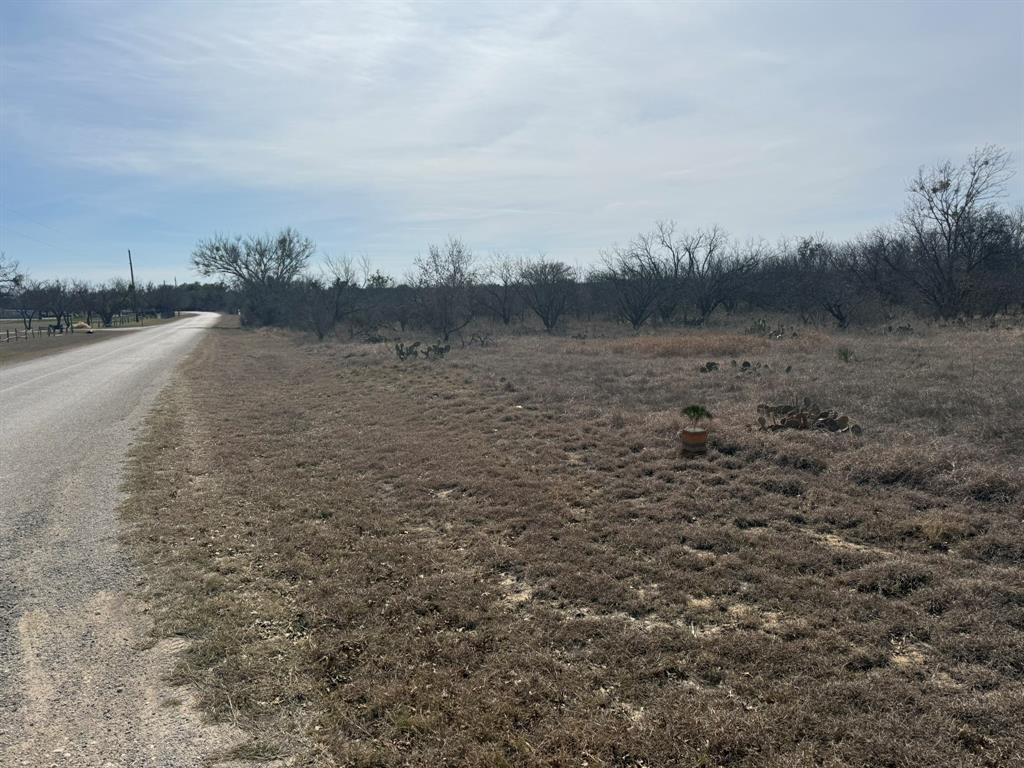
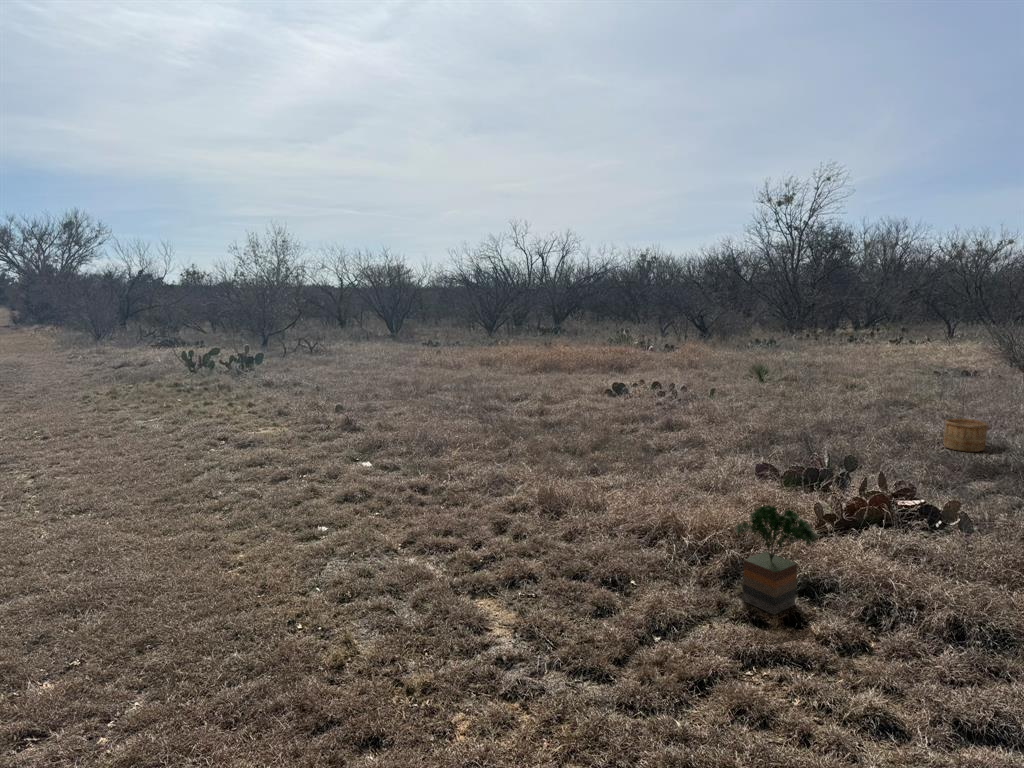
wooden bucket: none [907,379,937,402] -> present [944,418,988,452]

